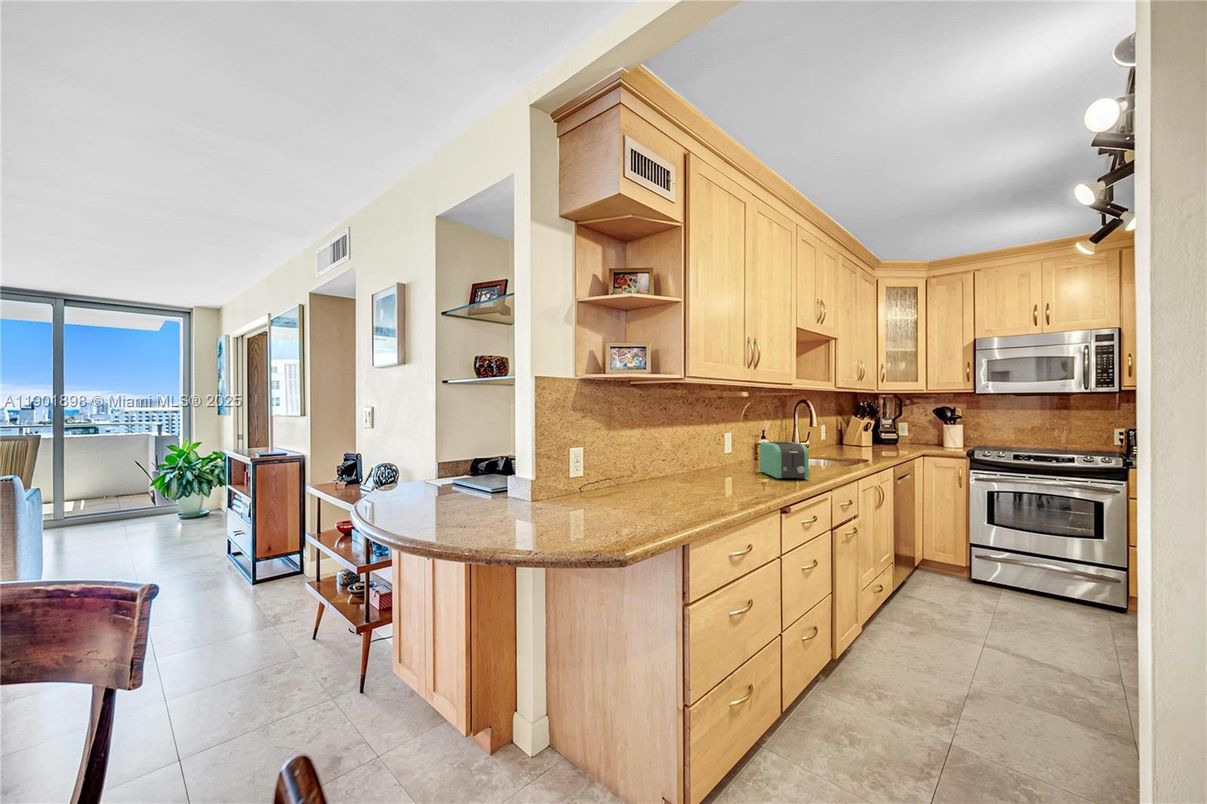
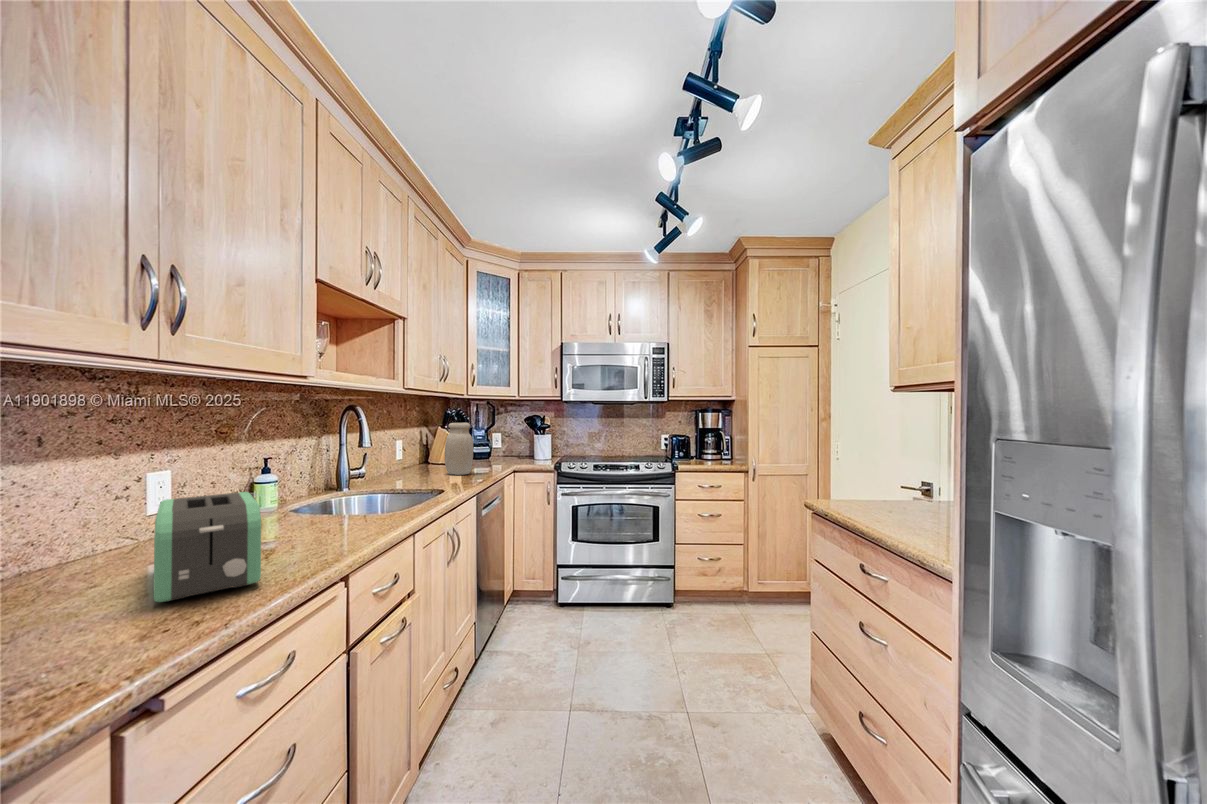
jar: none [863,413,887,453] -> present [445,423,473,475]

